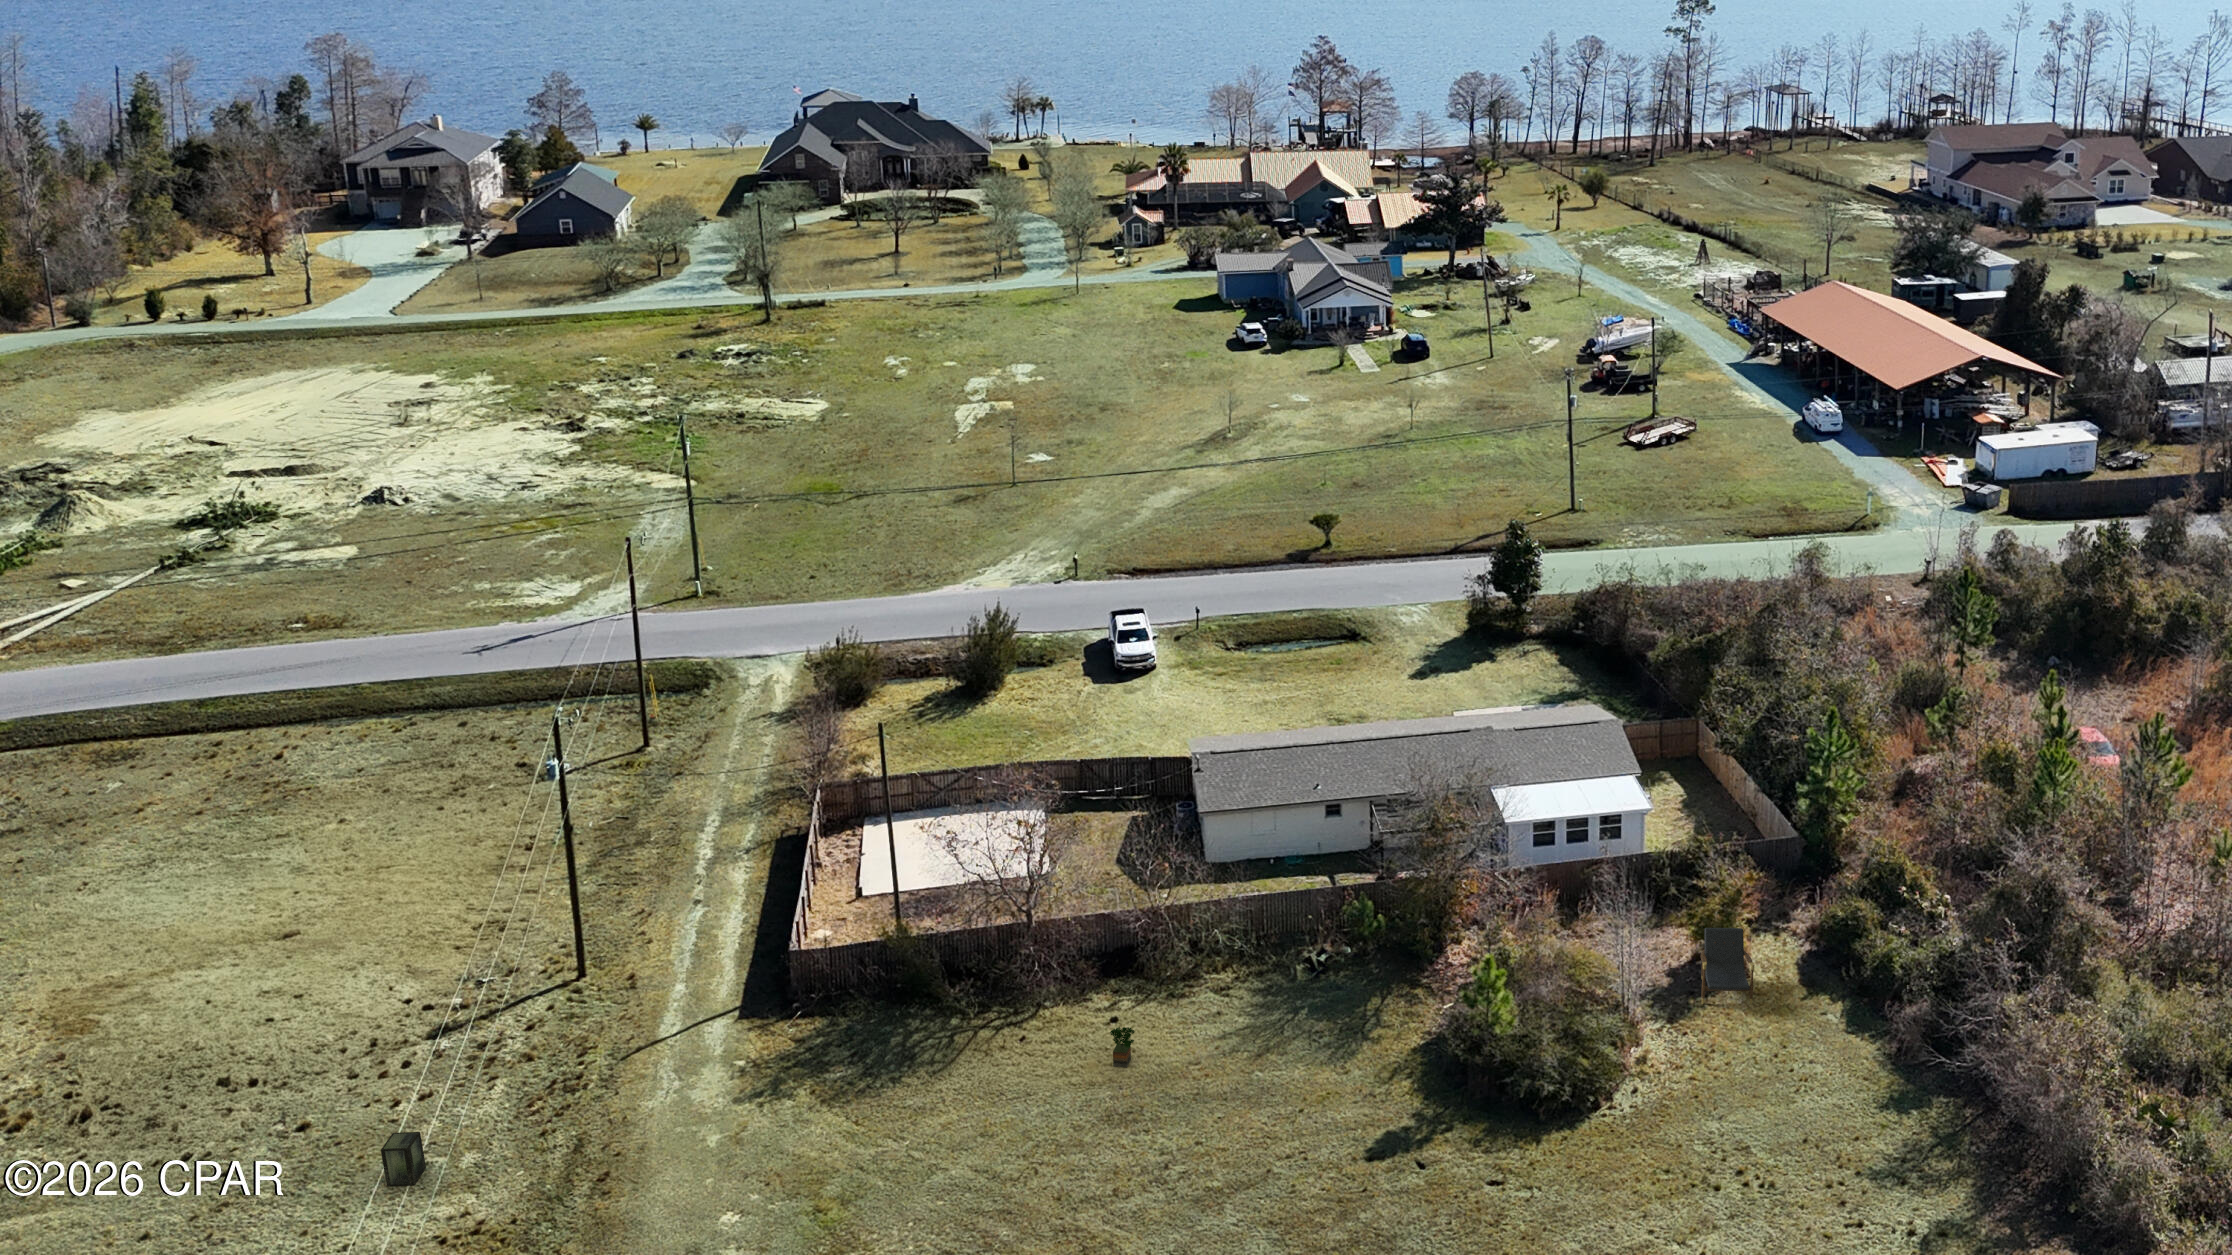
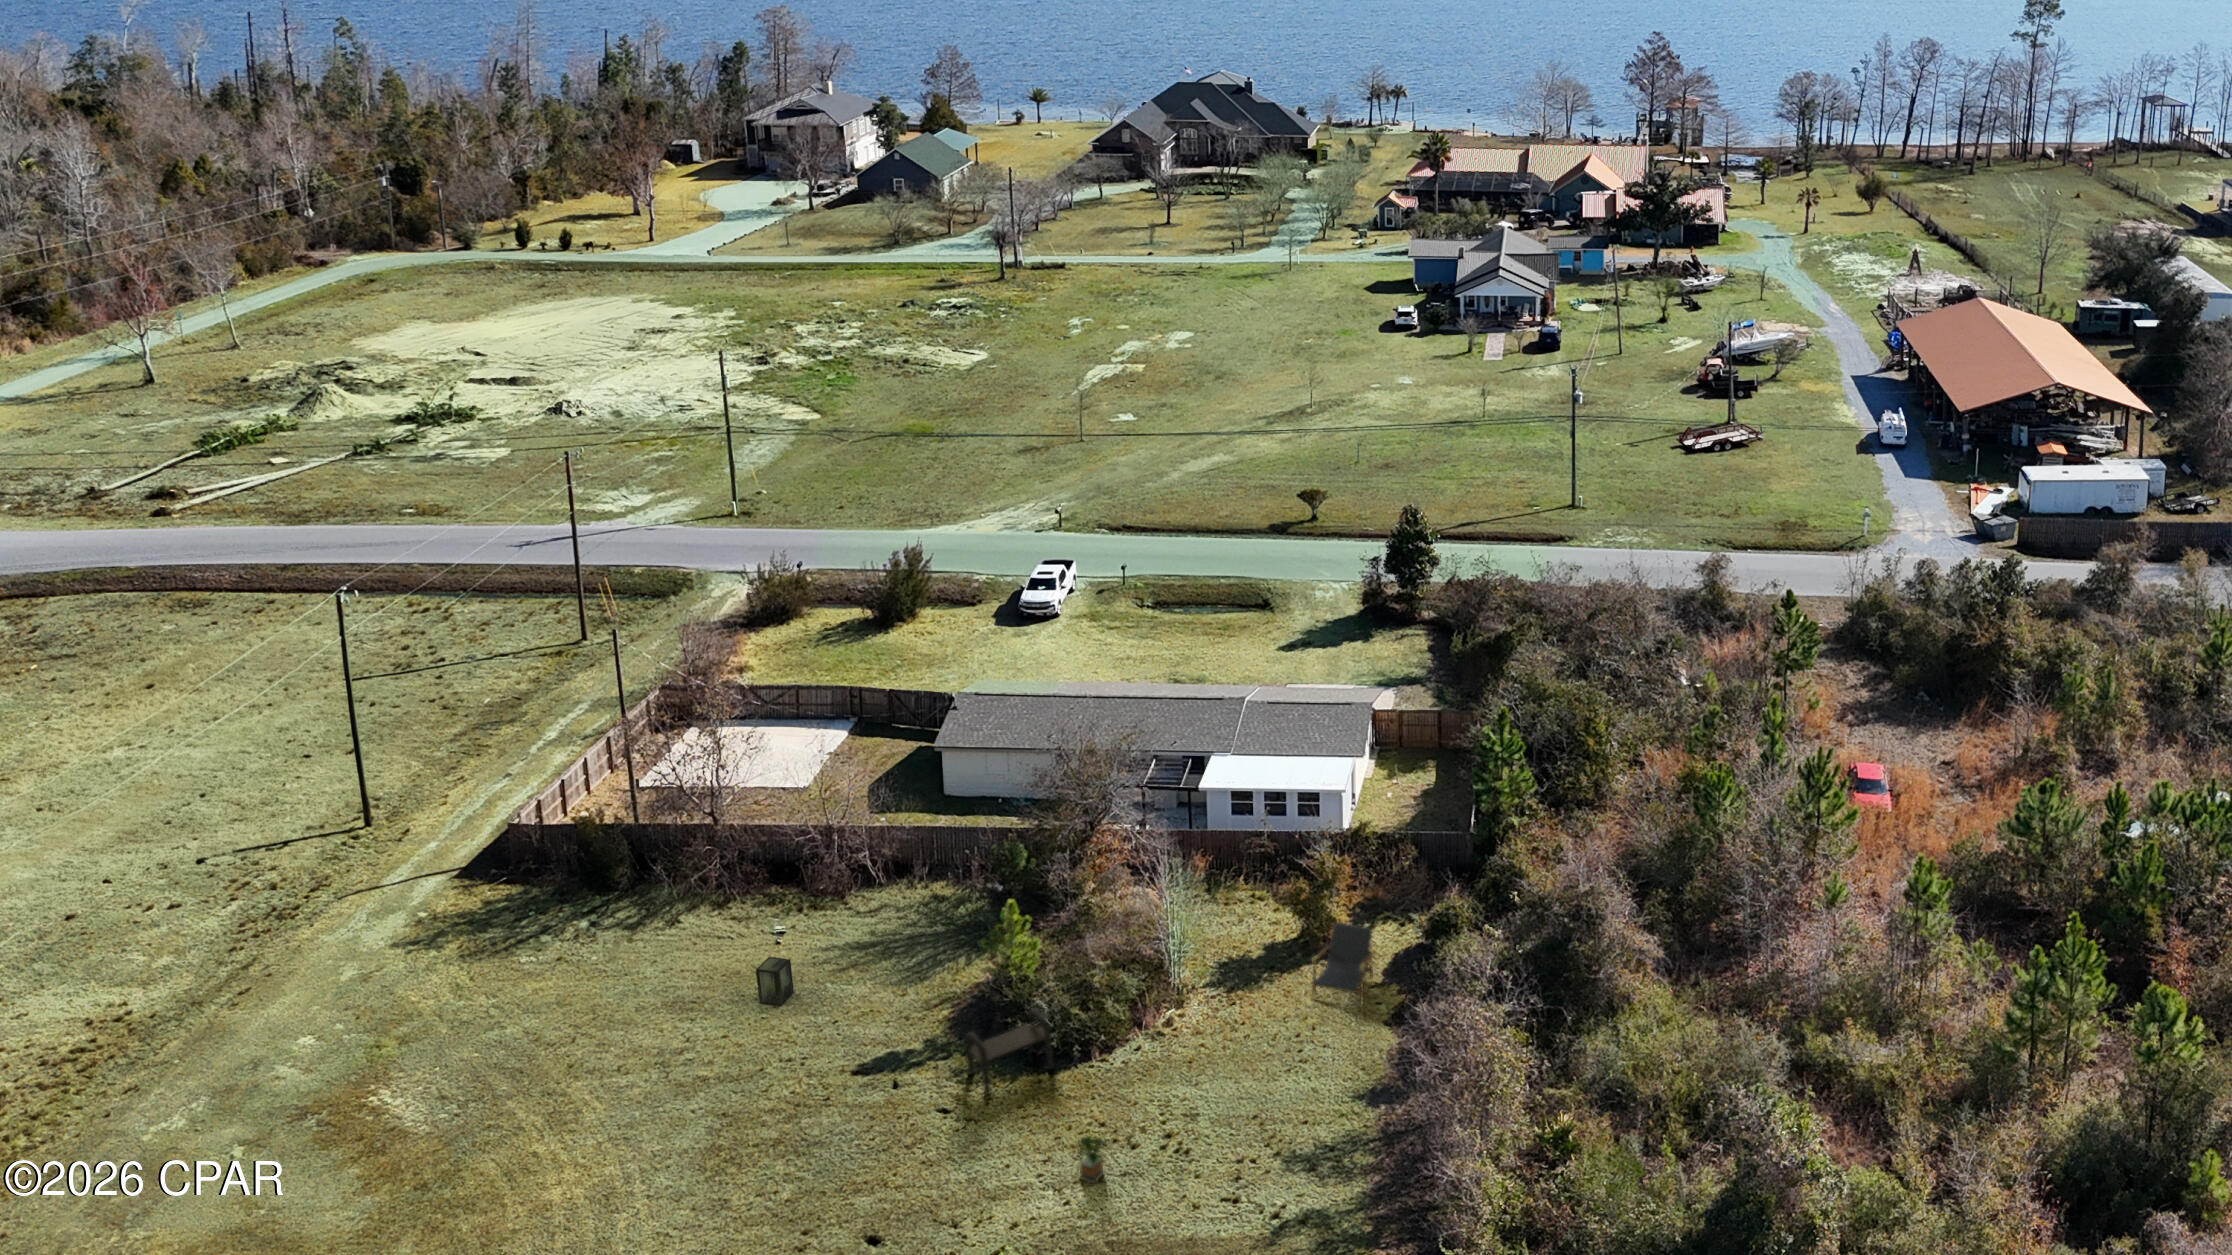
potted tree: present [1110,1027,1135,1068] -> present [1079,1137,1106,1183]
bench: none [1445,1050,1521,1141] -> present [966,1008,1053,1095]
storage box: present [381,1132,426,1186] -> present [756,957,794,1006]

